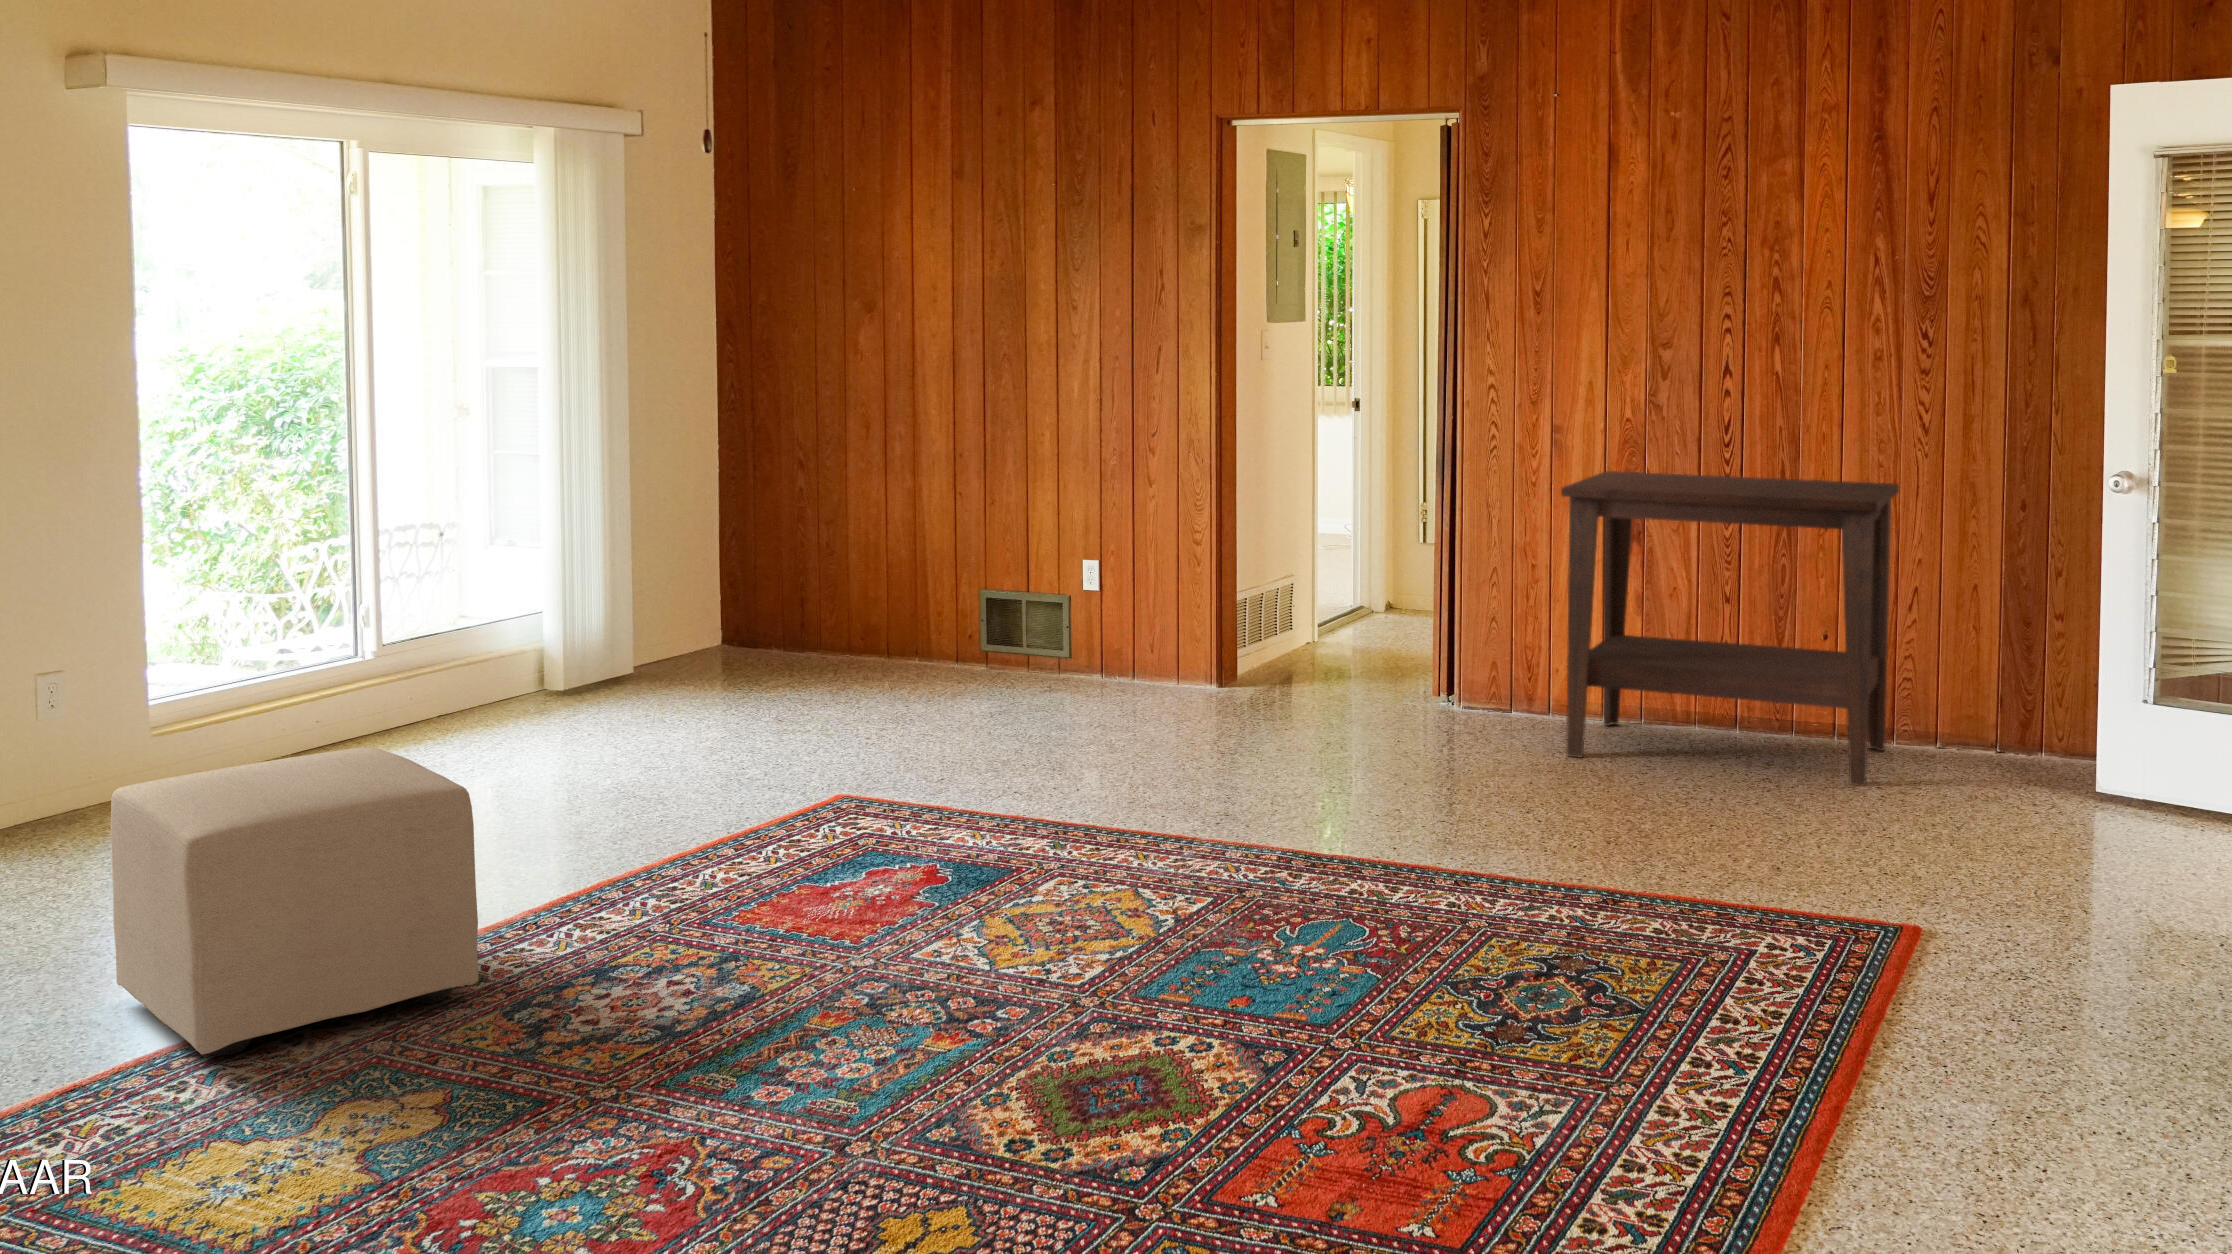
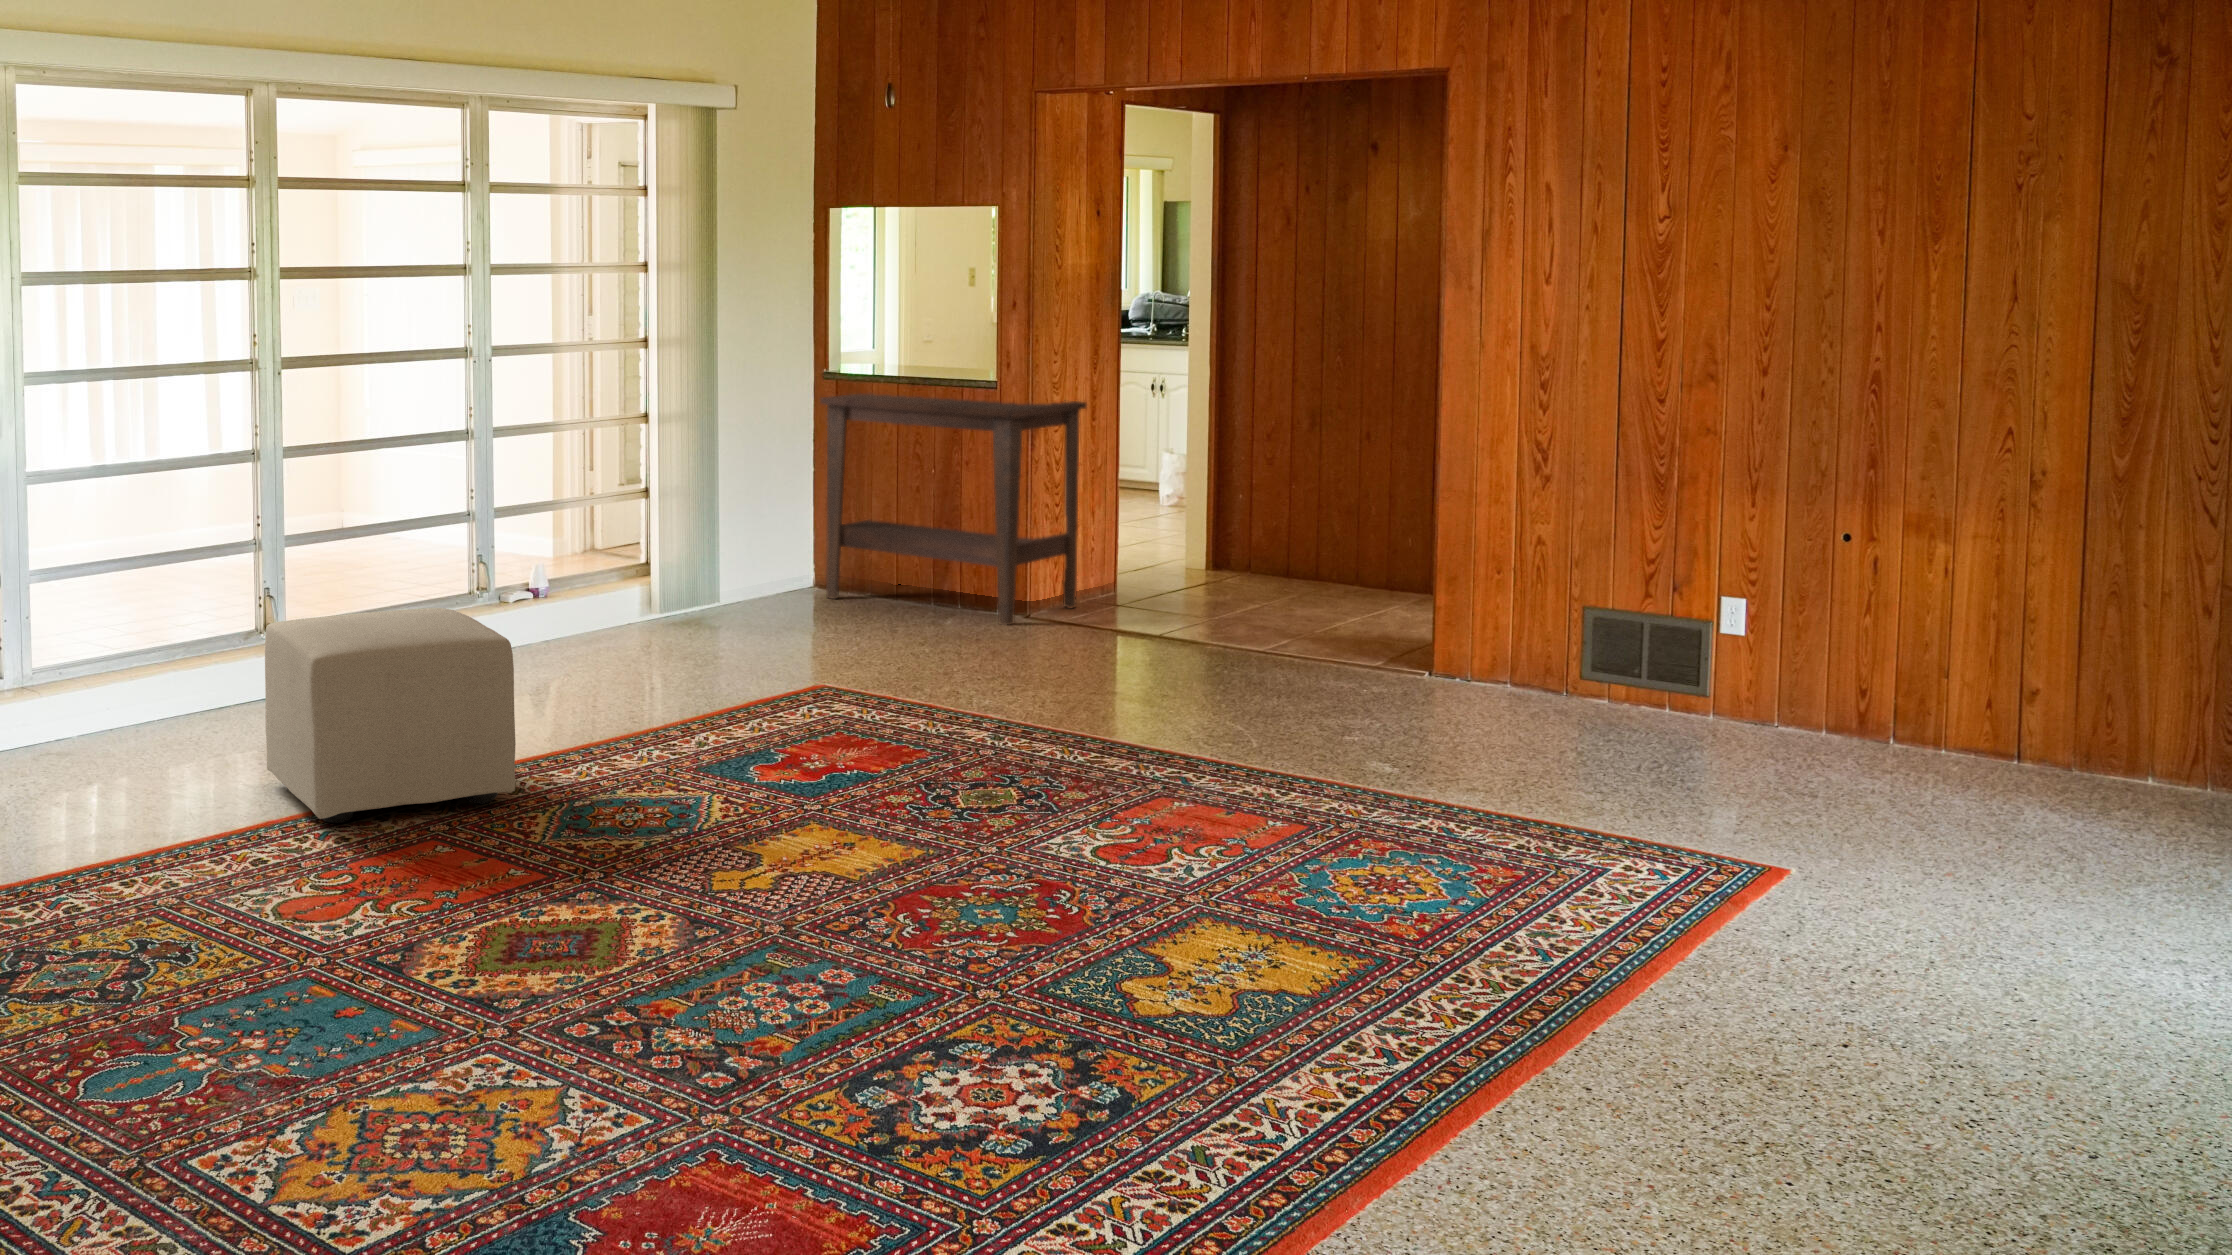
side table: present [1561,471,1899,786] -> present [820,394,1087,625]

